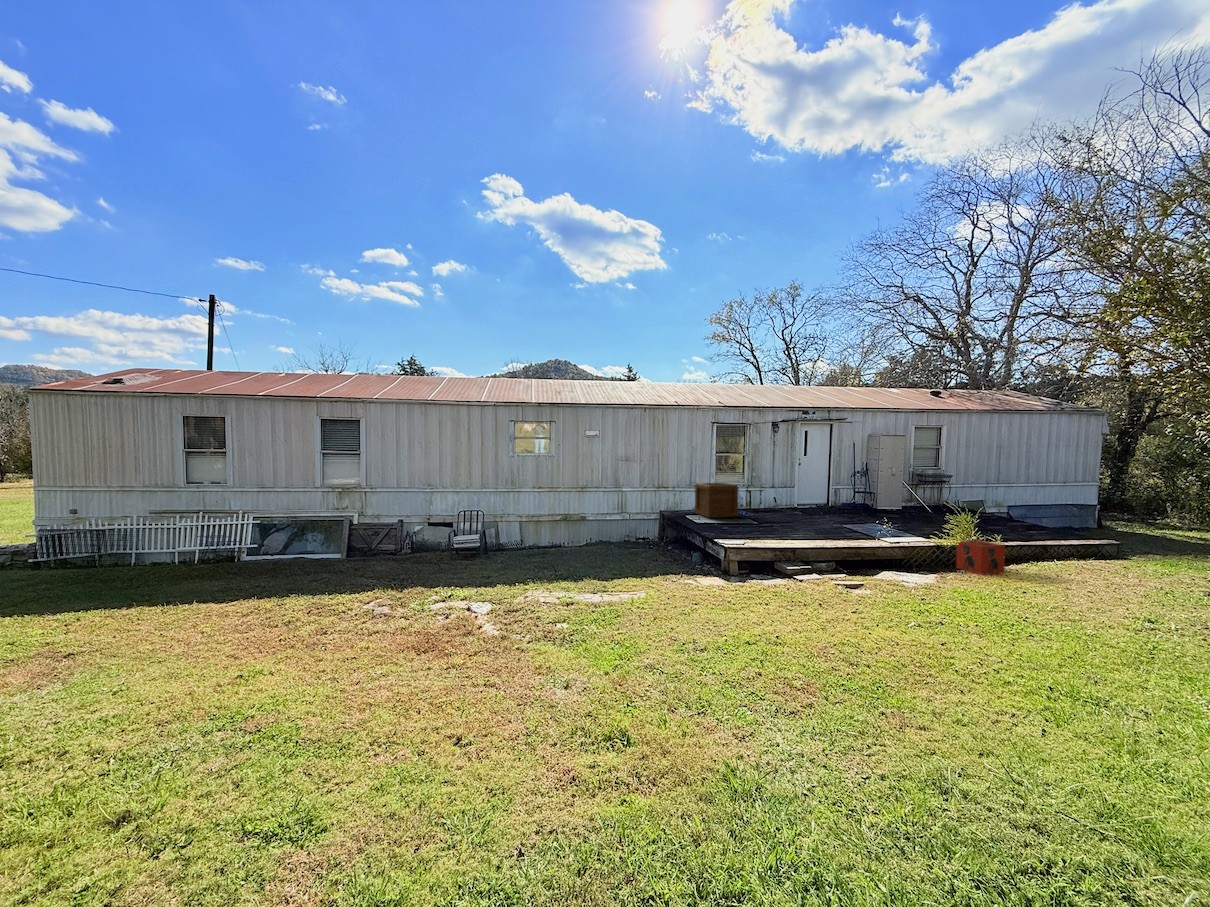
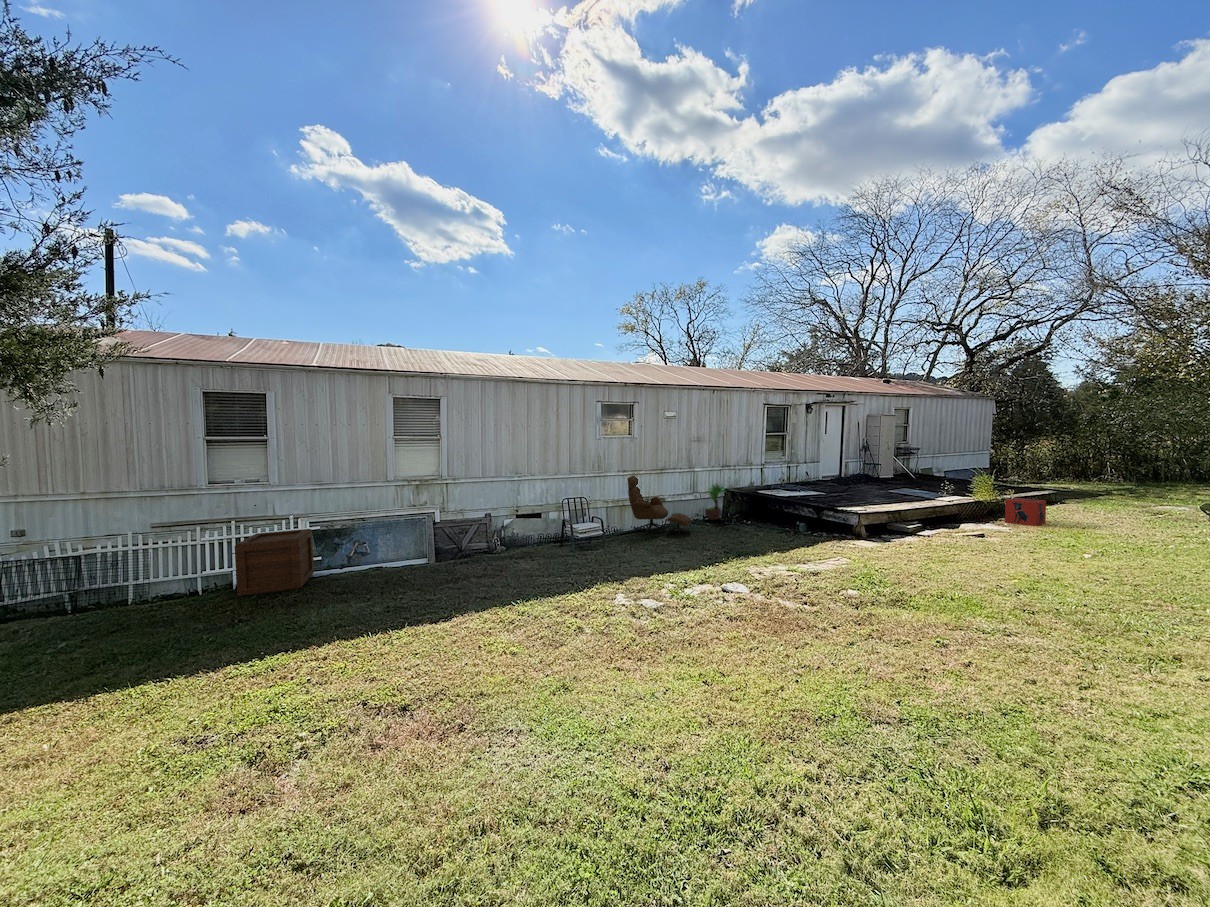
wooden crate: present [695,483,738,518] -> present [235,529,314,596]
lounge chair: none [536,493,596,553] -> present [628,476,691,534]
potted tree: none [627,502,651,543] -> present [705,485,724,520]

